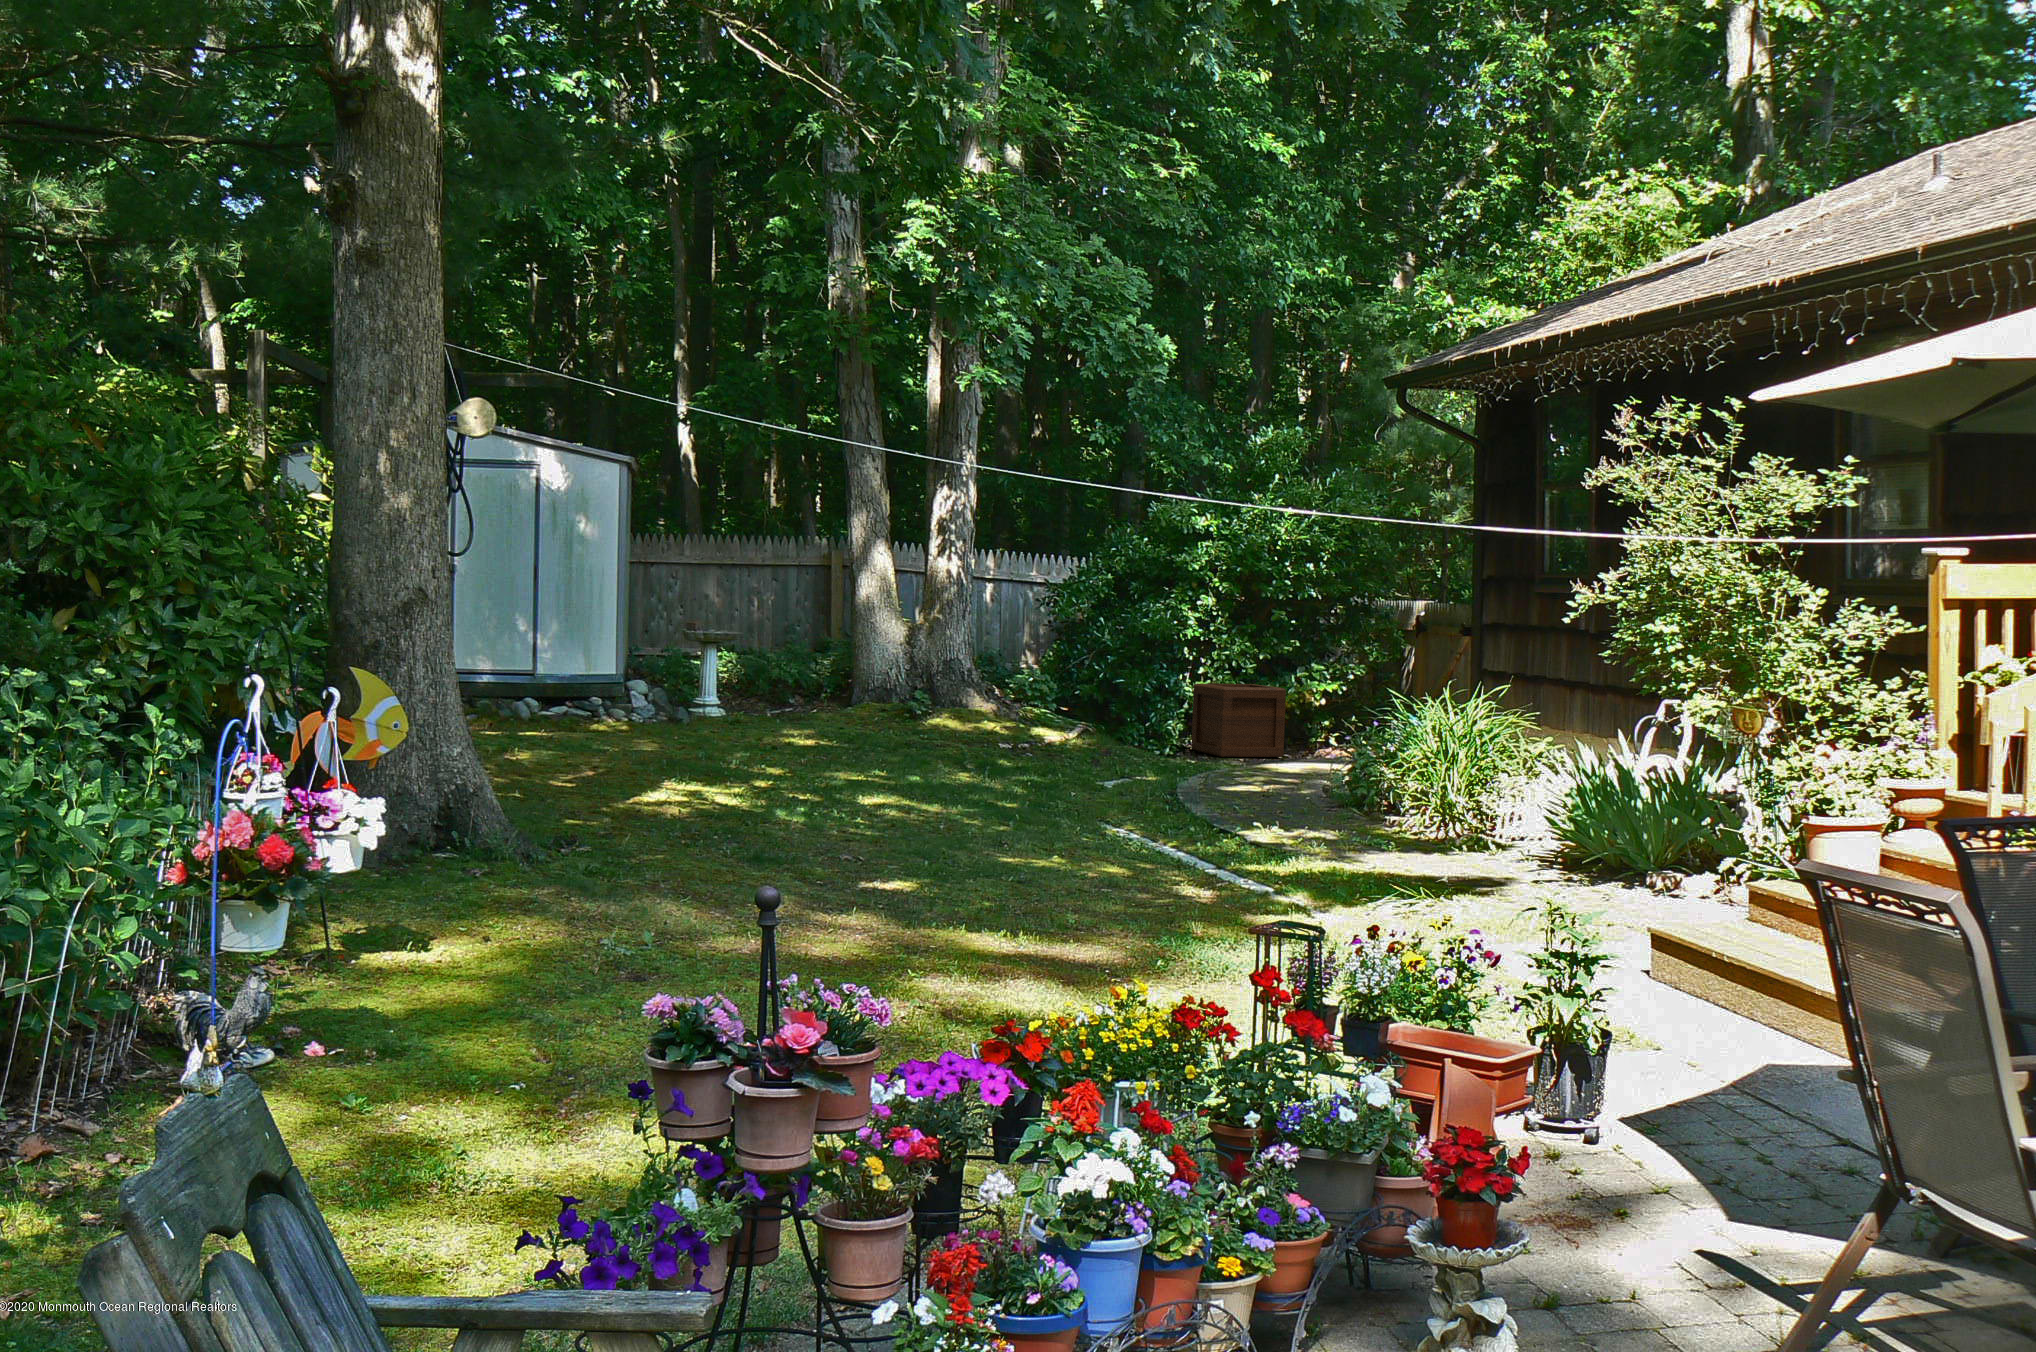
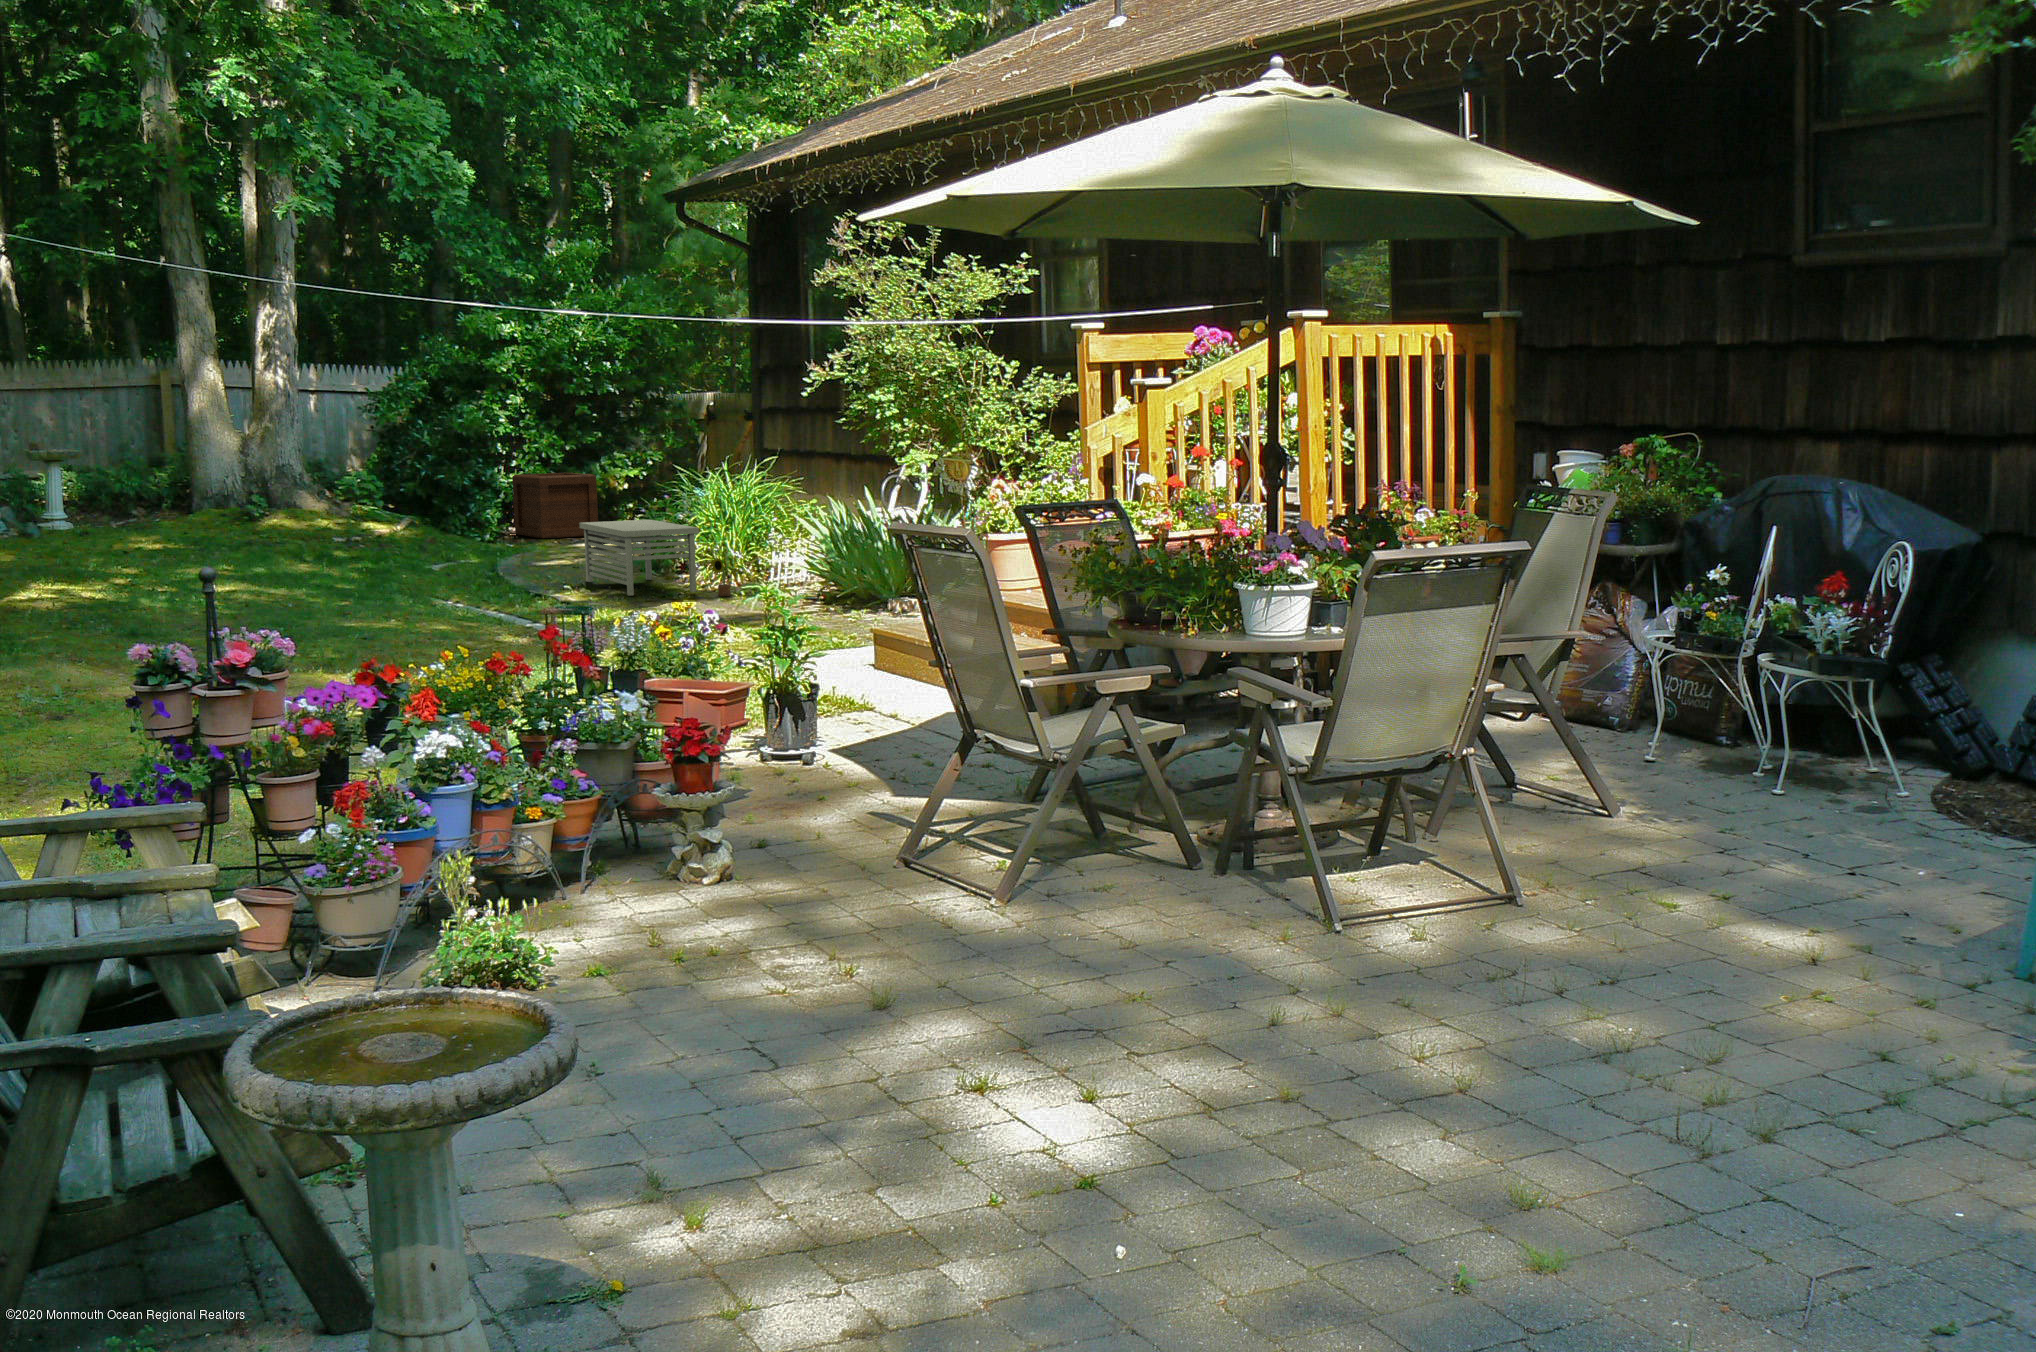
storage bench: none [1273,747,1412,838] -> present [579,520,699,596]
decorative plant: none [1421,800,1445,847] -> present [709,558,731,596]

